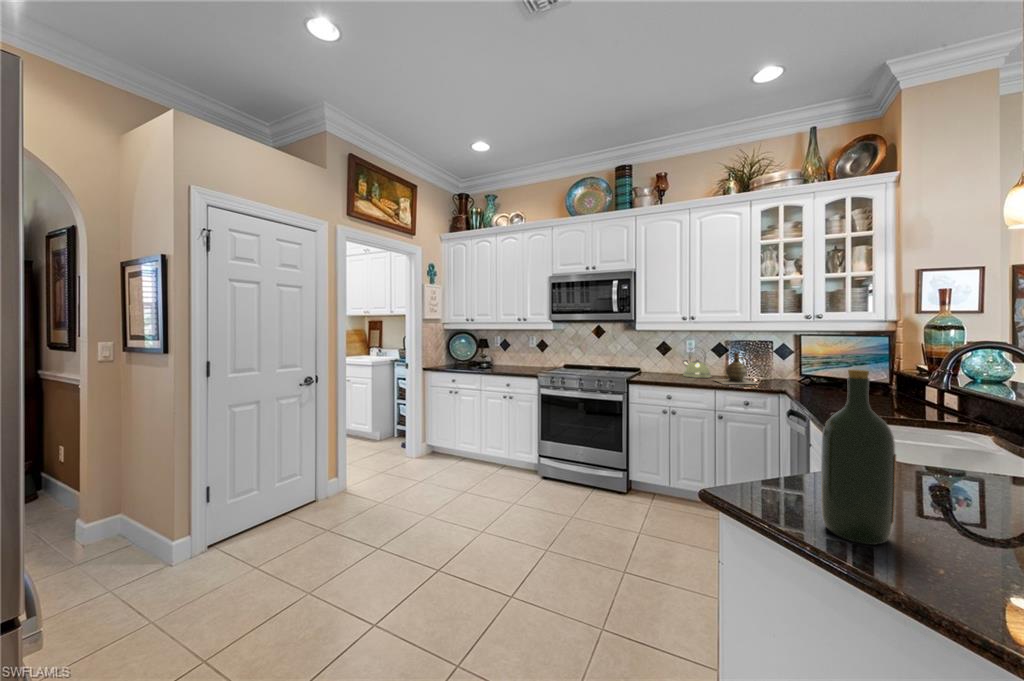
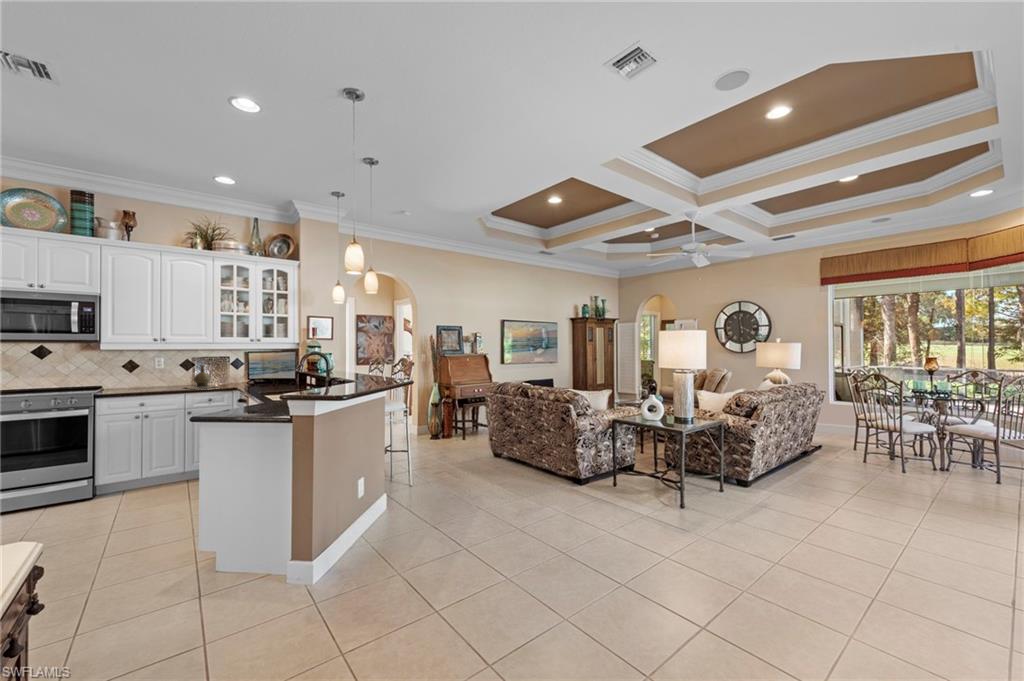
kettle: present [683,353,711,378] -> none [151,363,180,388]
wine bottle: present [821,370,896,545] -> none [245,360,266,414]

